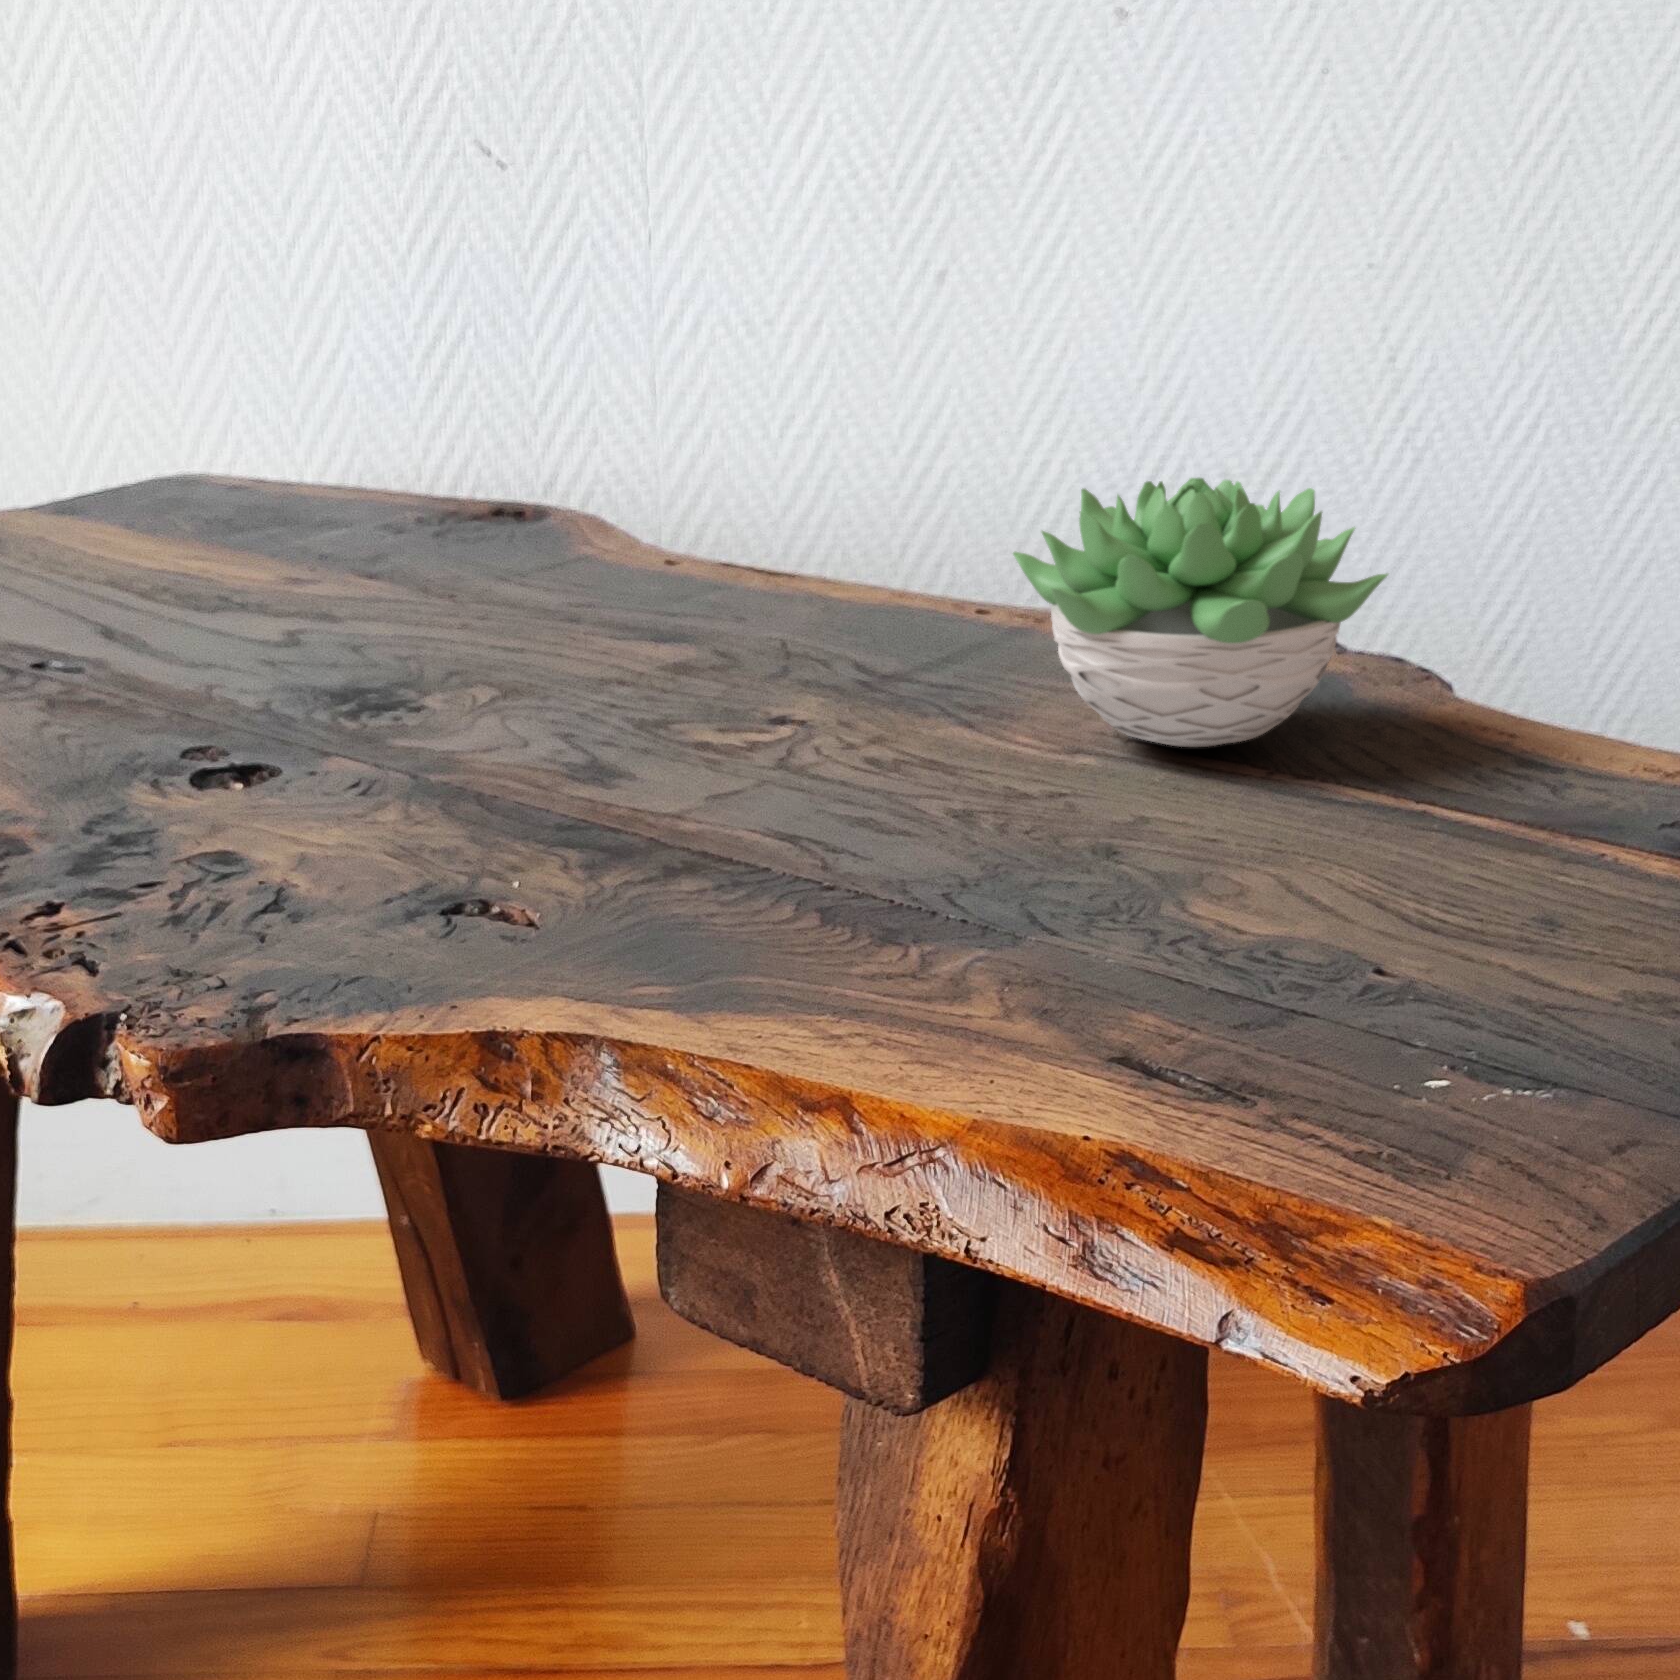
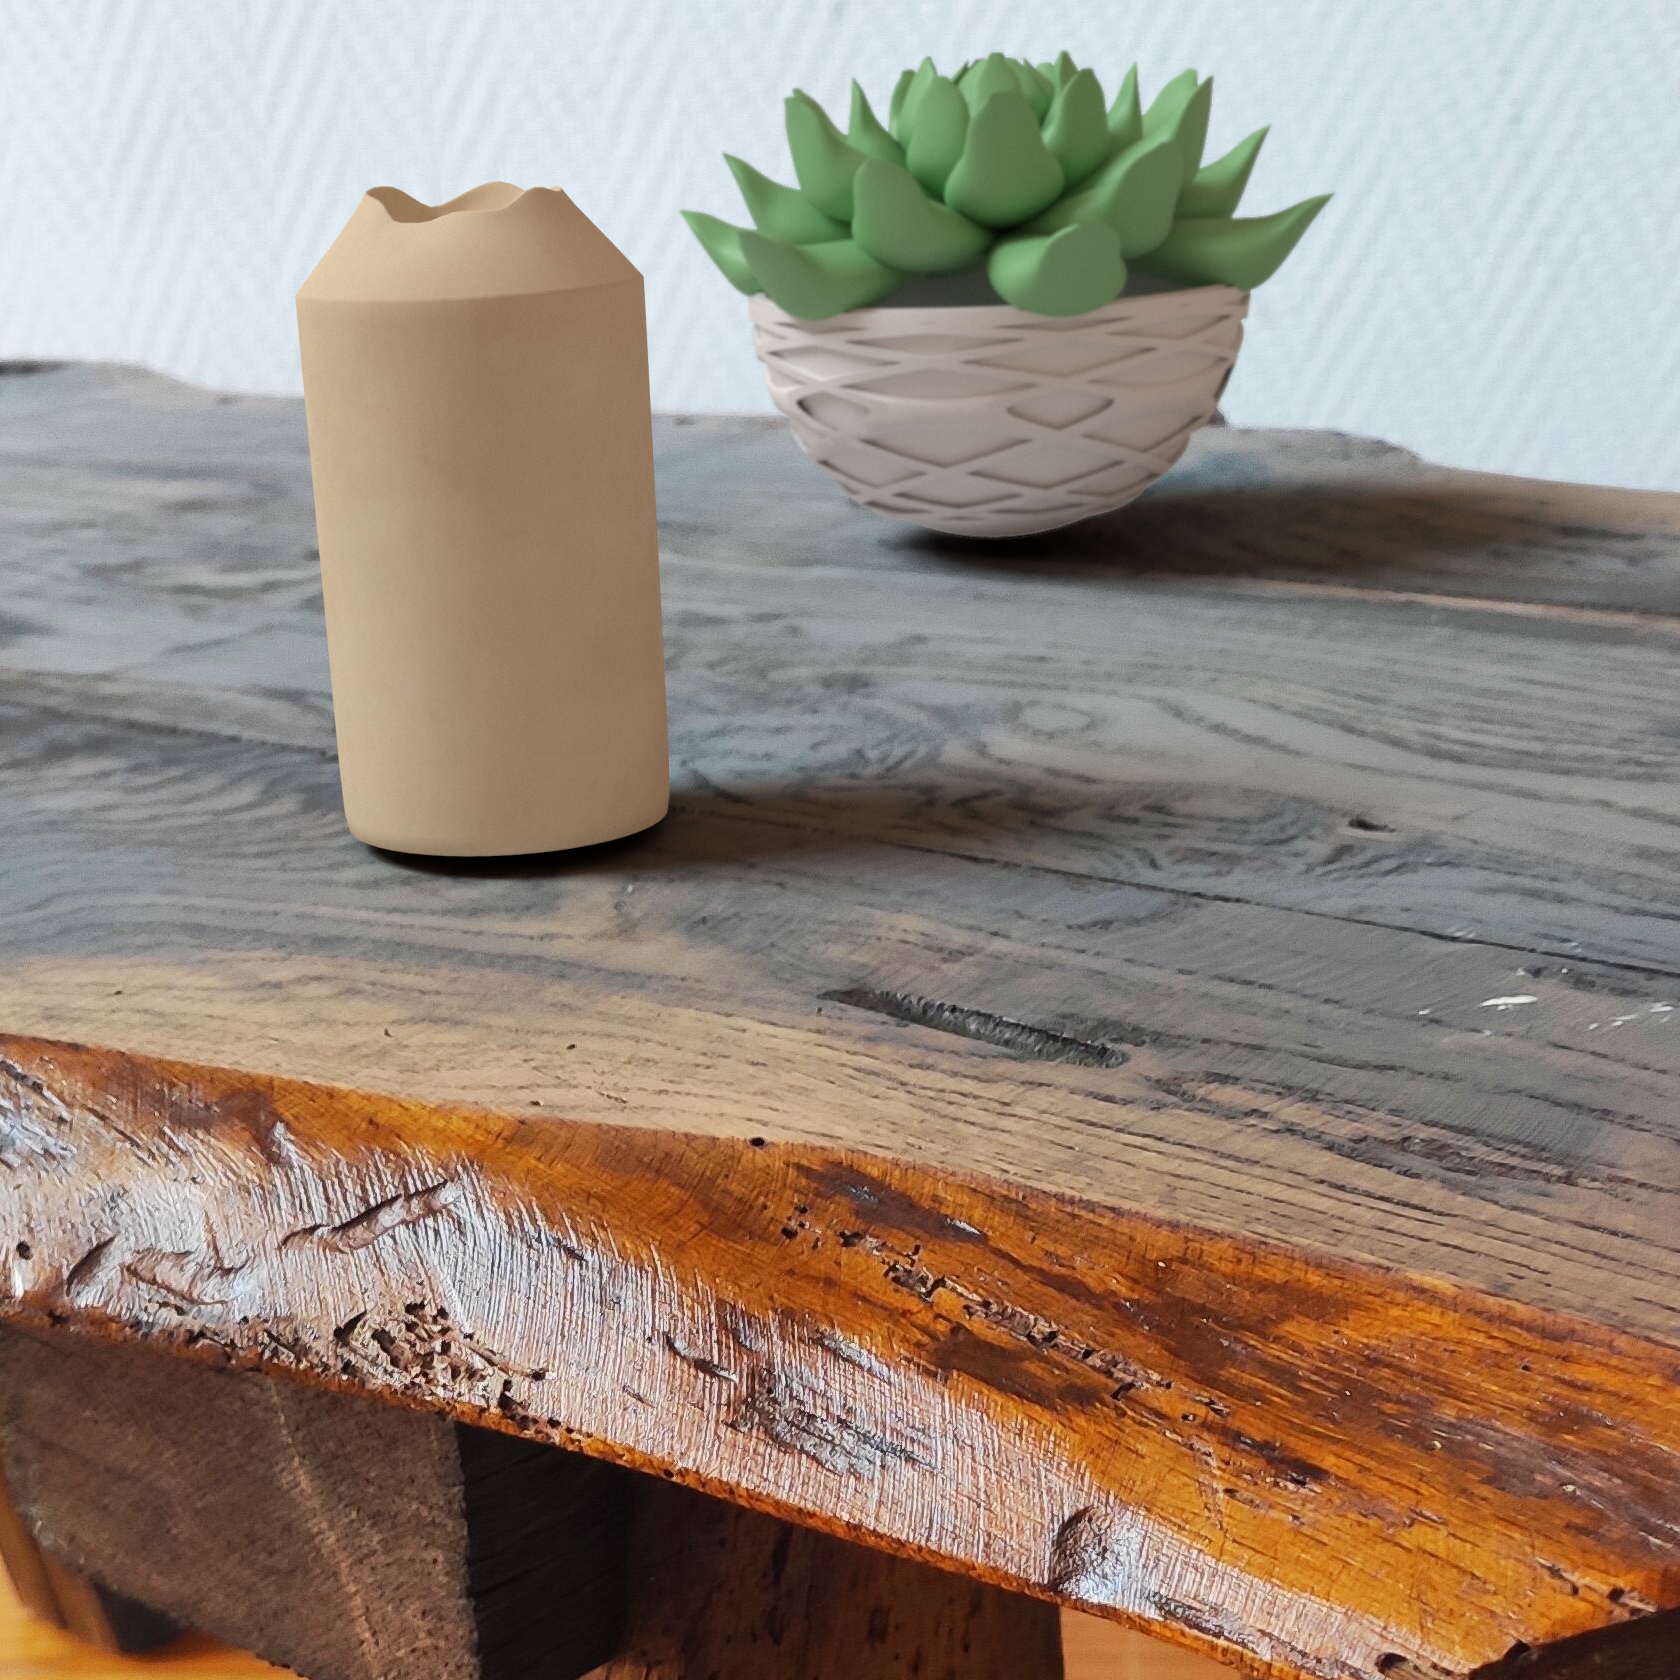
candle: none [852,632,1027,967] -> present [295,181,670,856]

